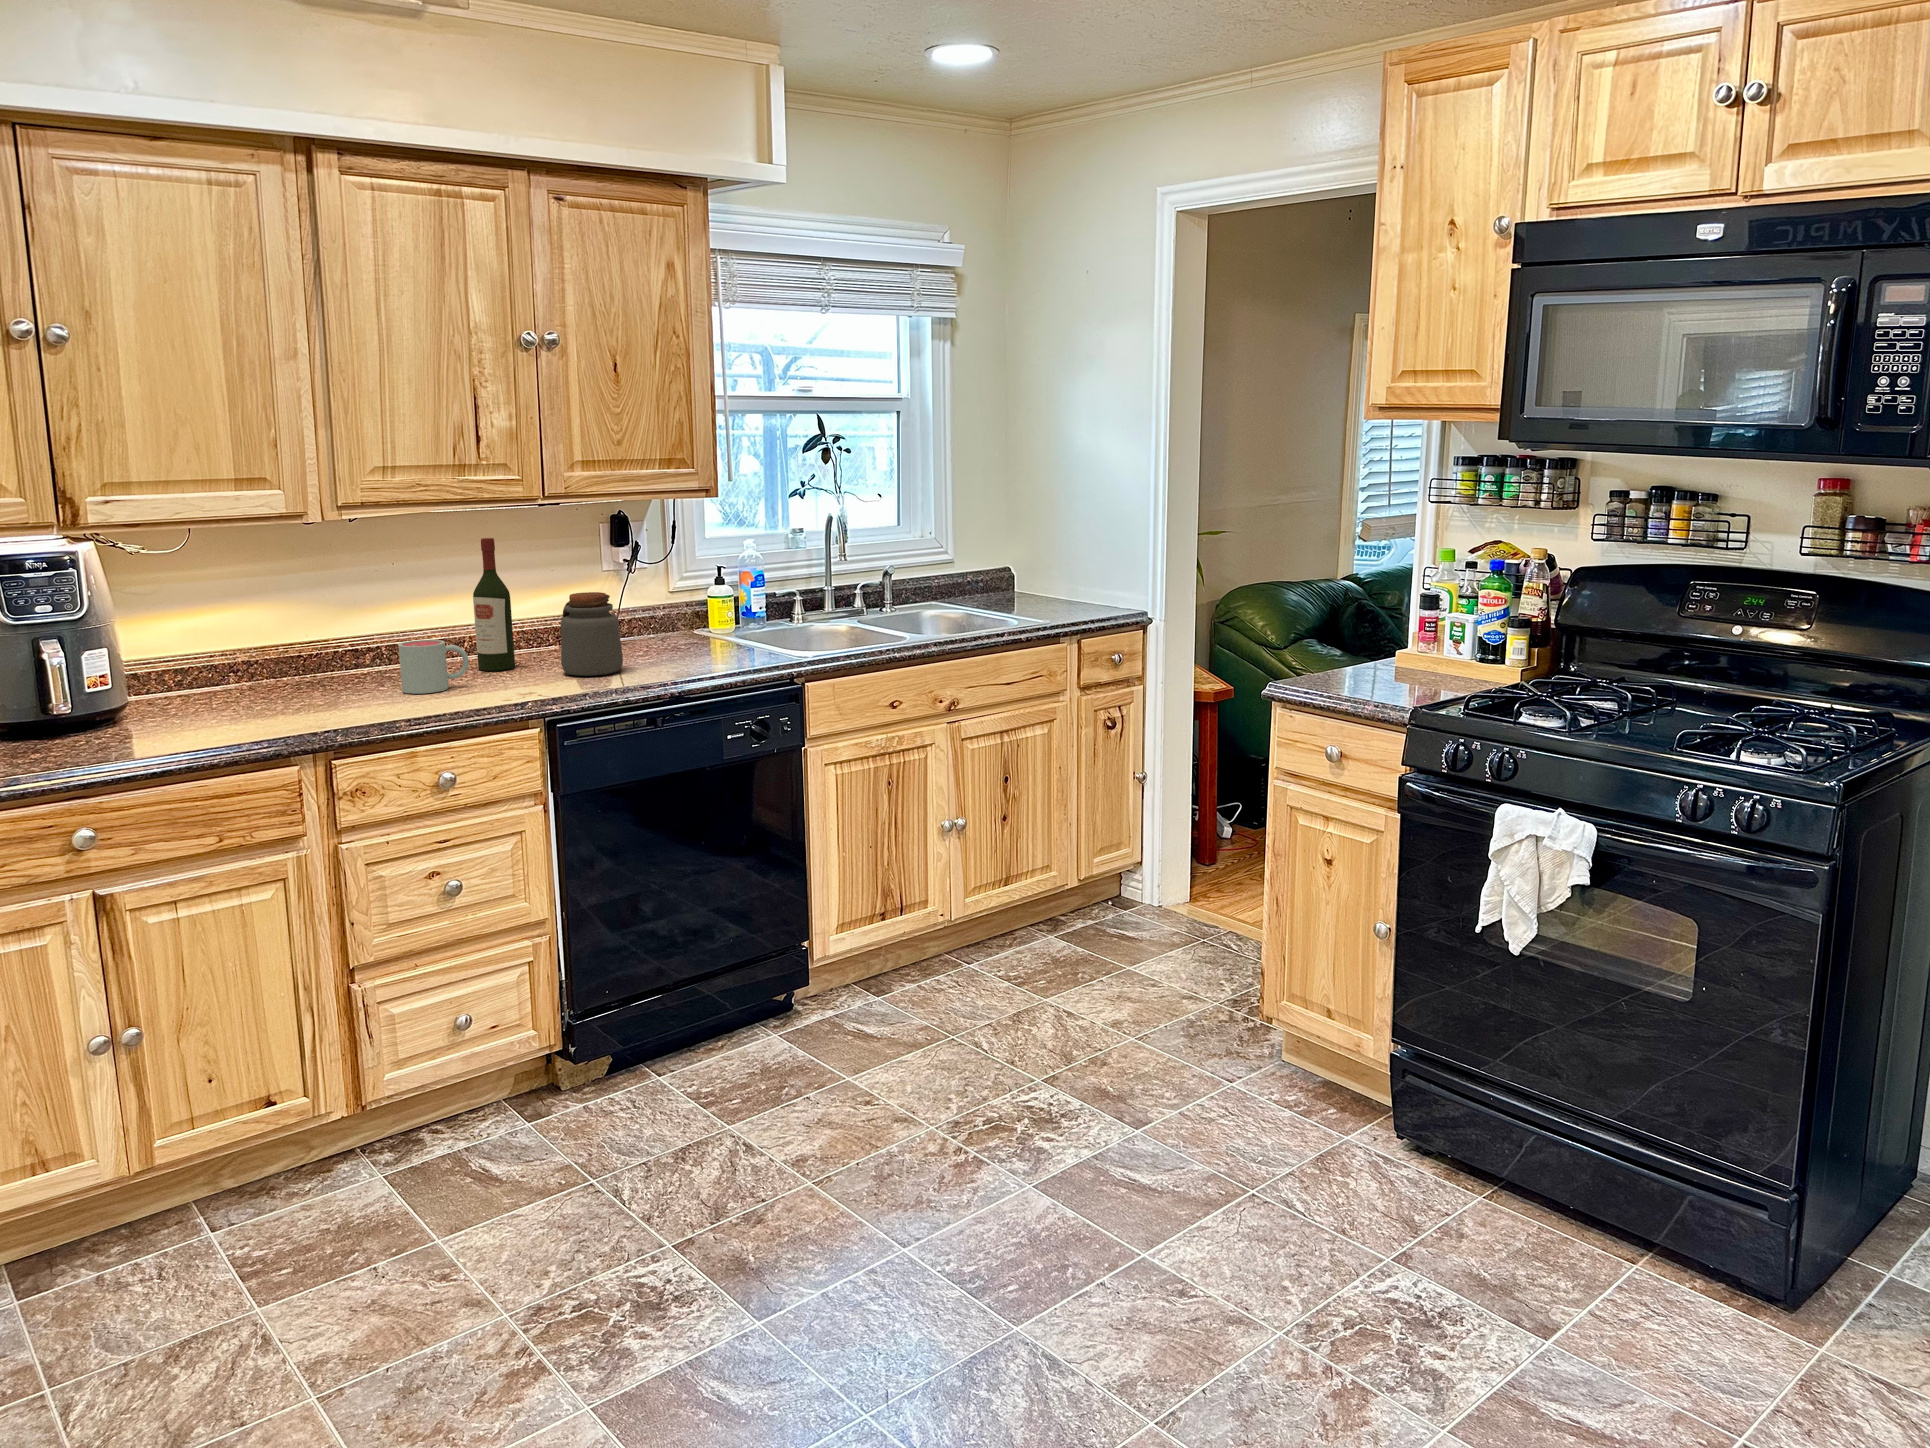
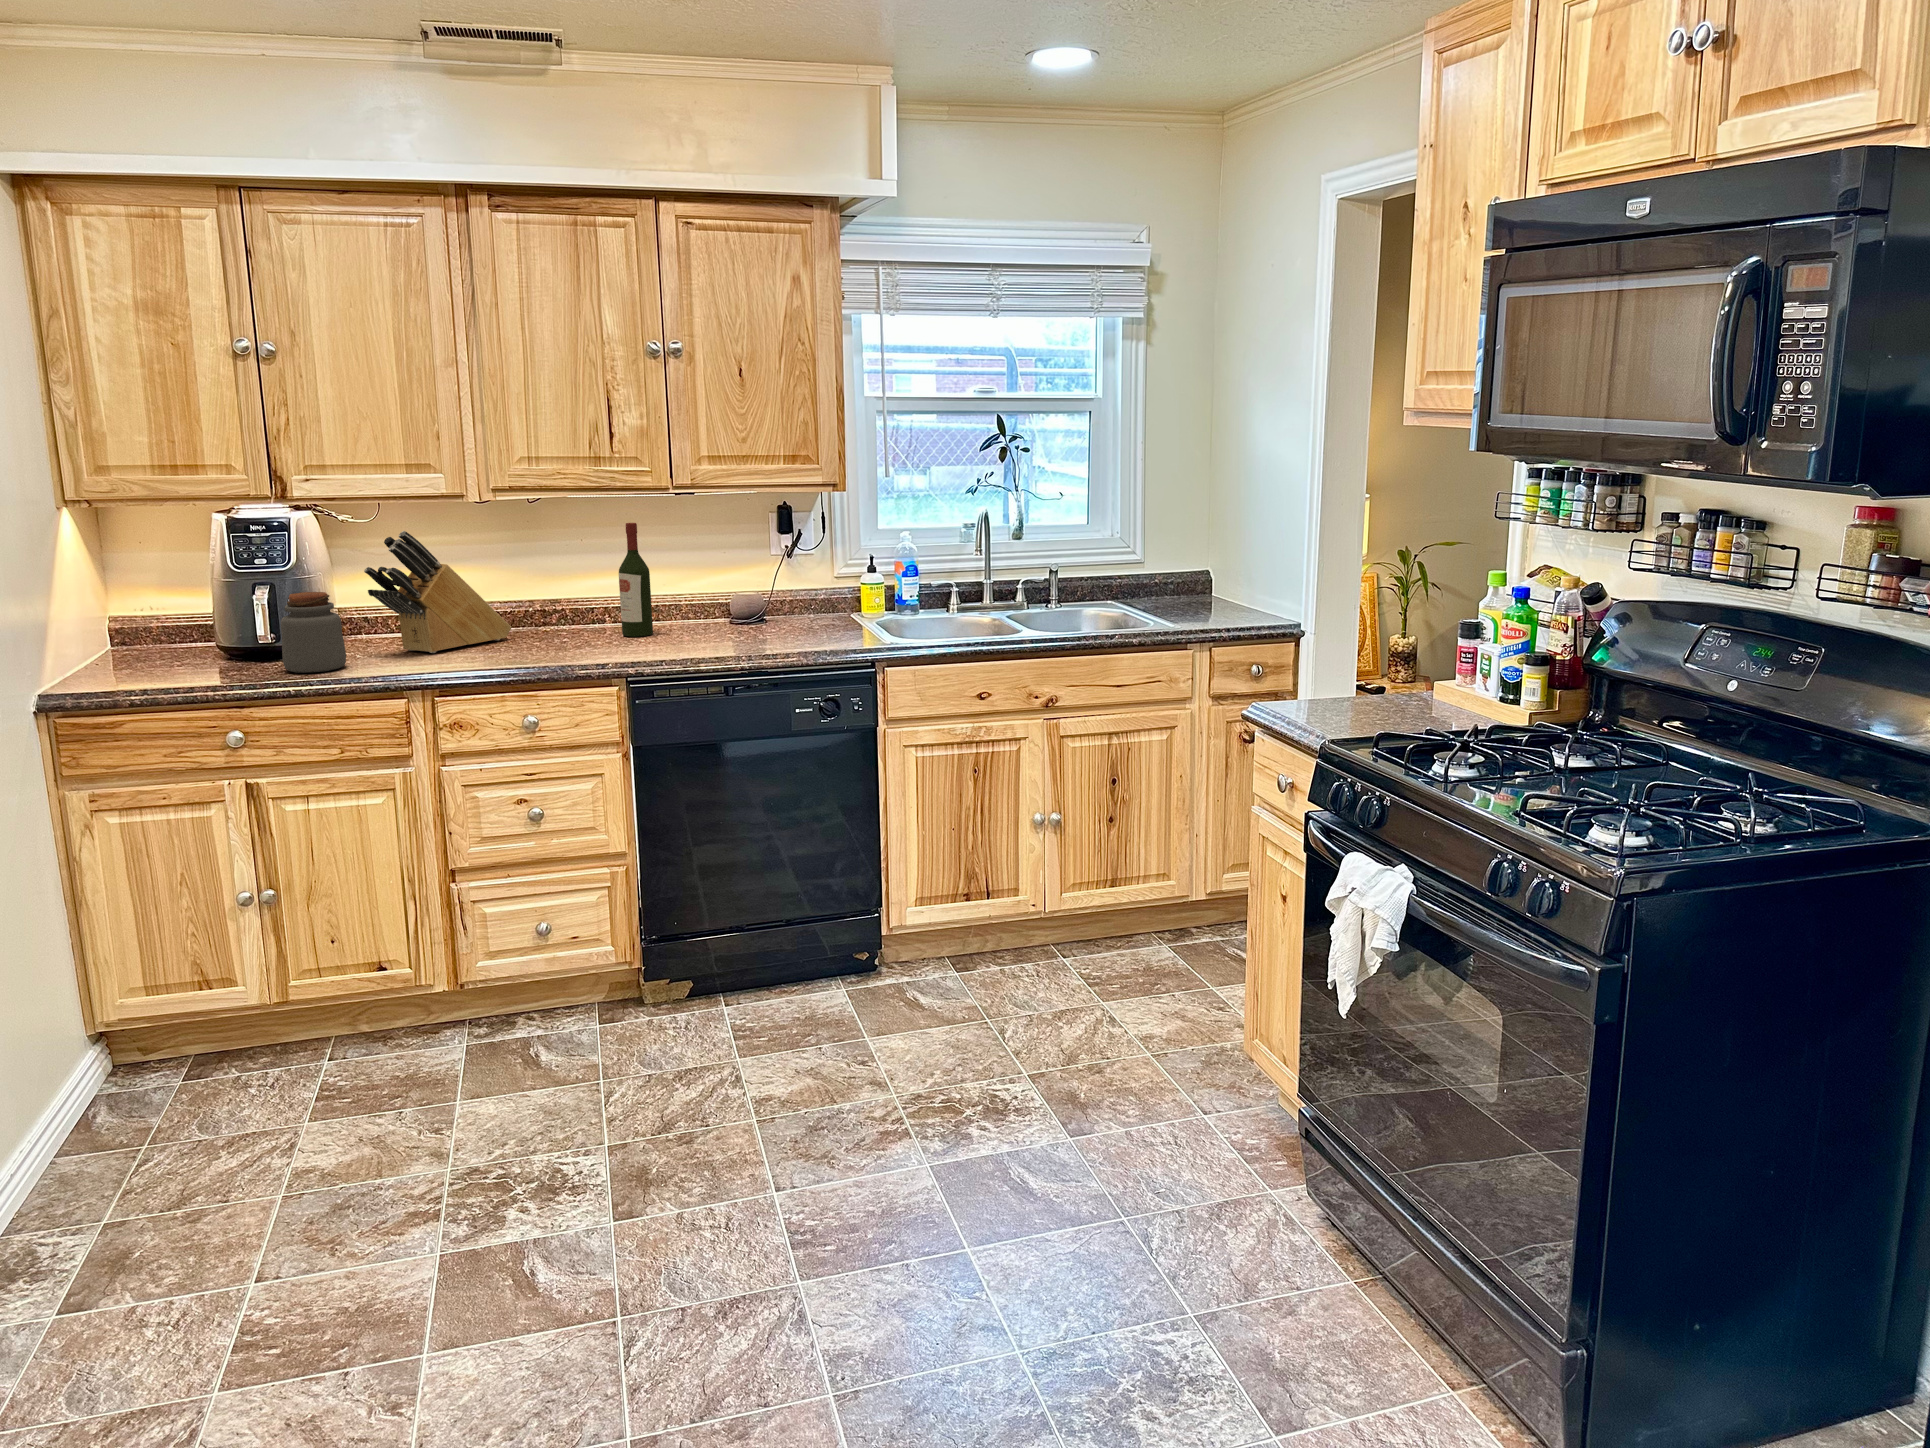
knife block: none [187,556,345,706] -> present [364,531,511,653]
jar: present [561,592,623,676] -> present [281,592,346,673]
mug: present [398,640,469,694] -> none [533,607,590,651]

